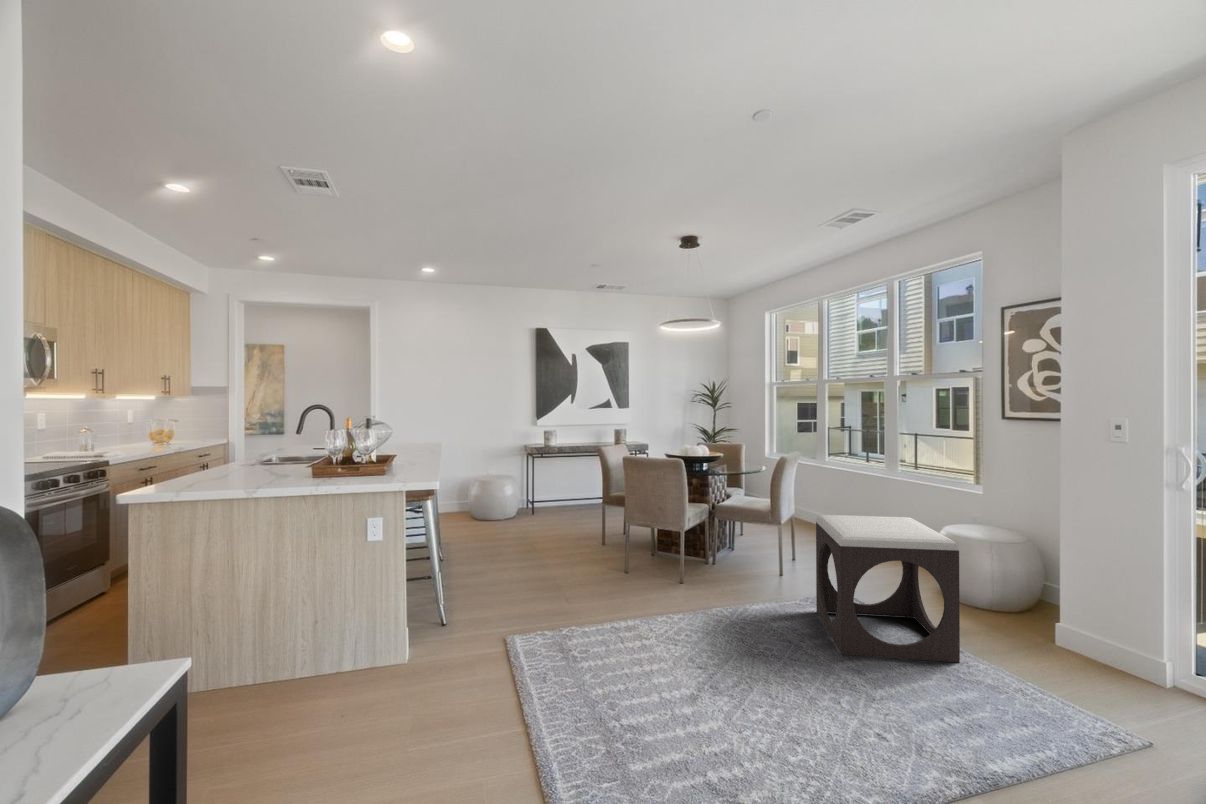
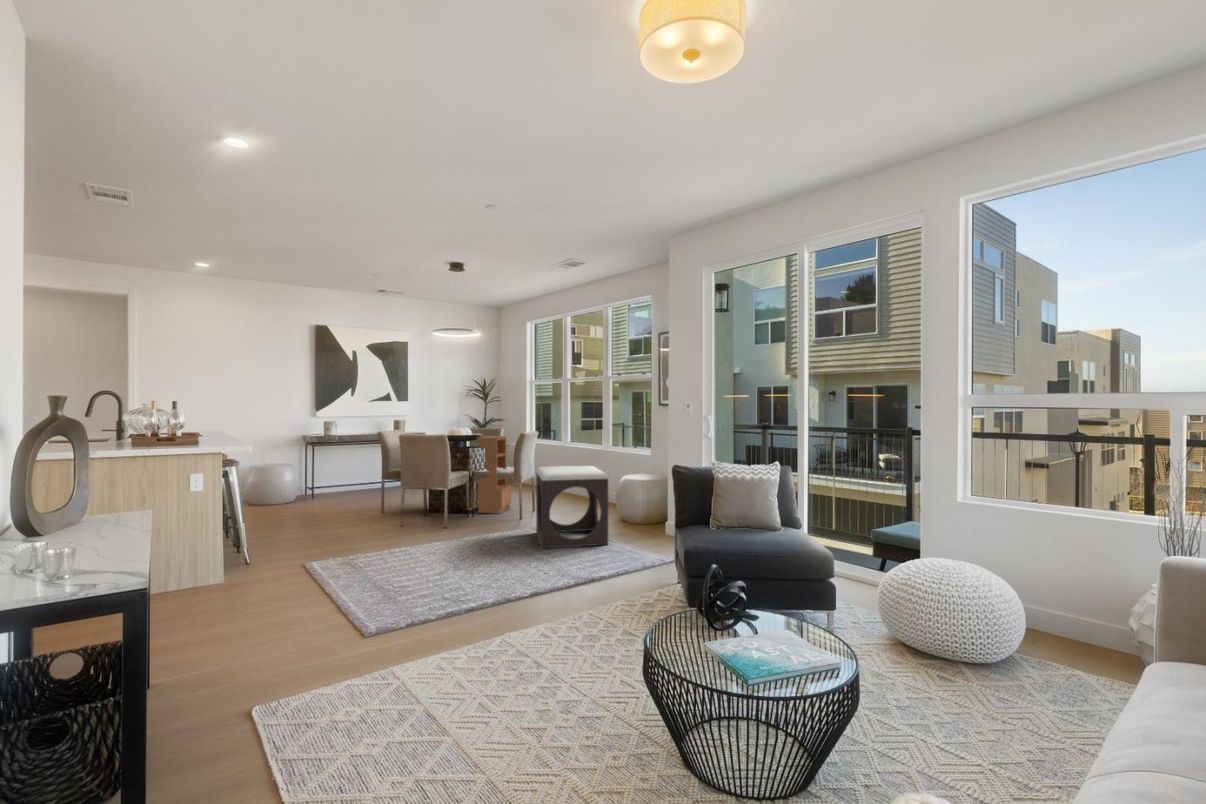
bookcase: none [718,456,762,563] -> present [478,436,511,514]

